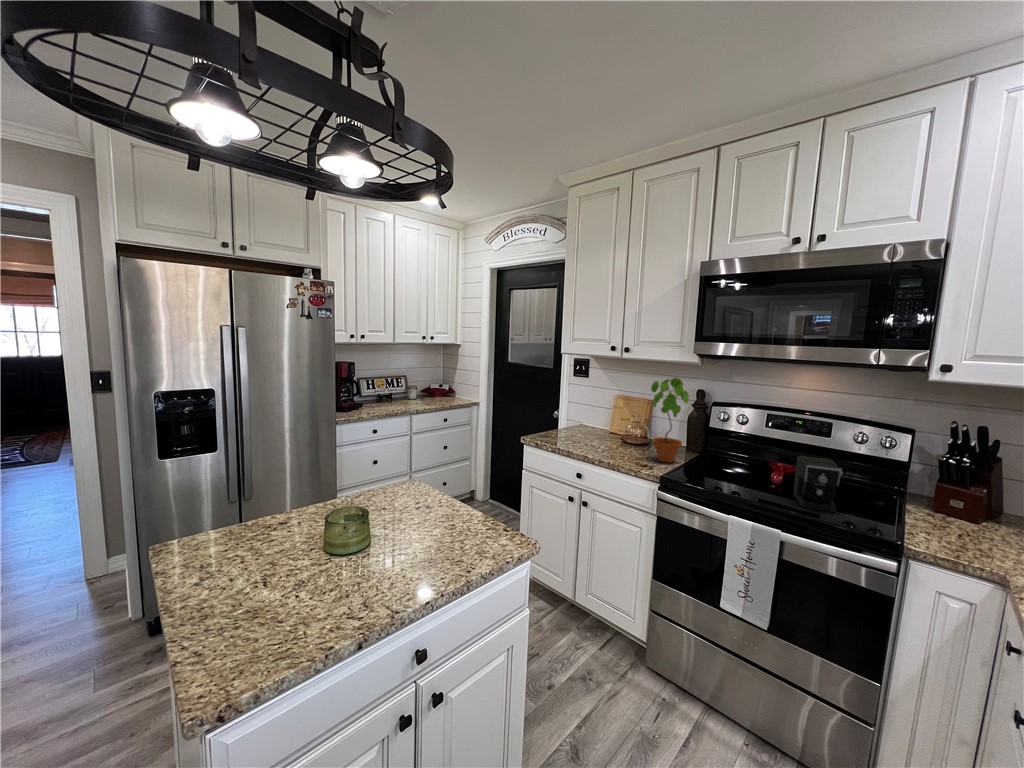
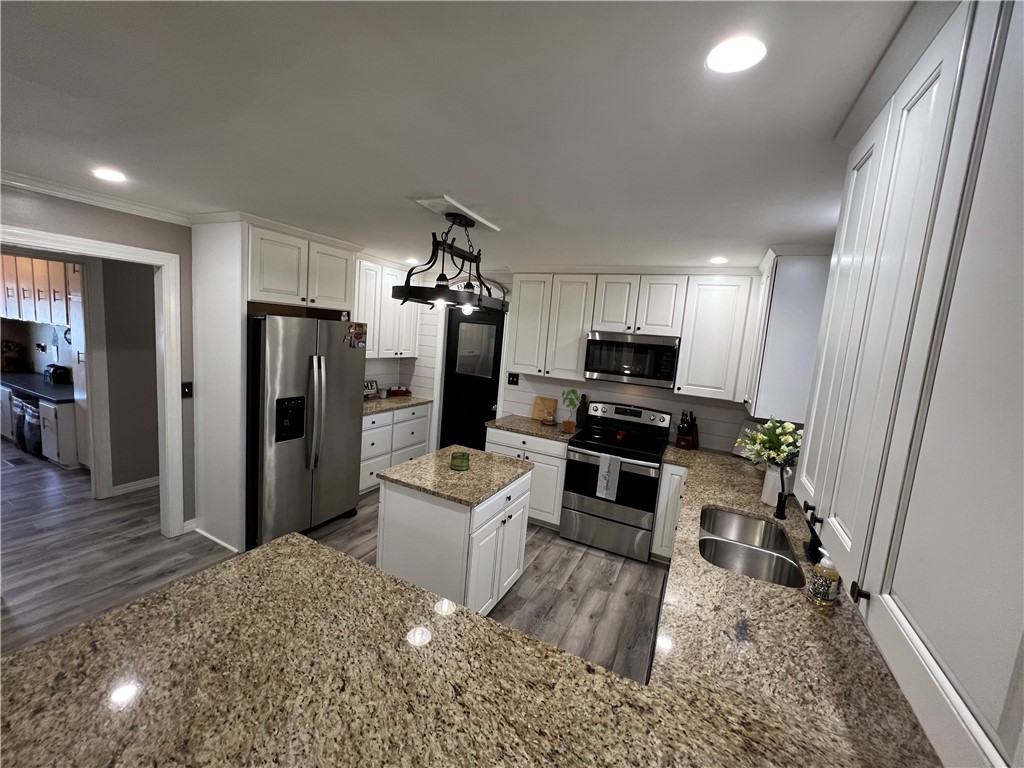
coffee maker: present [794,456,883,512] -> none [626,426,658,449]

